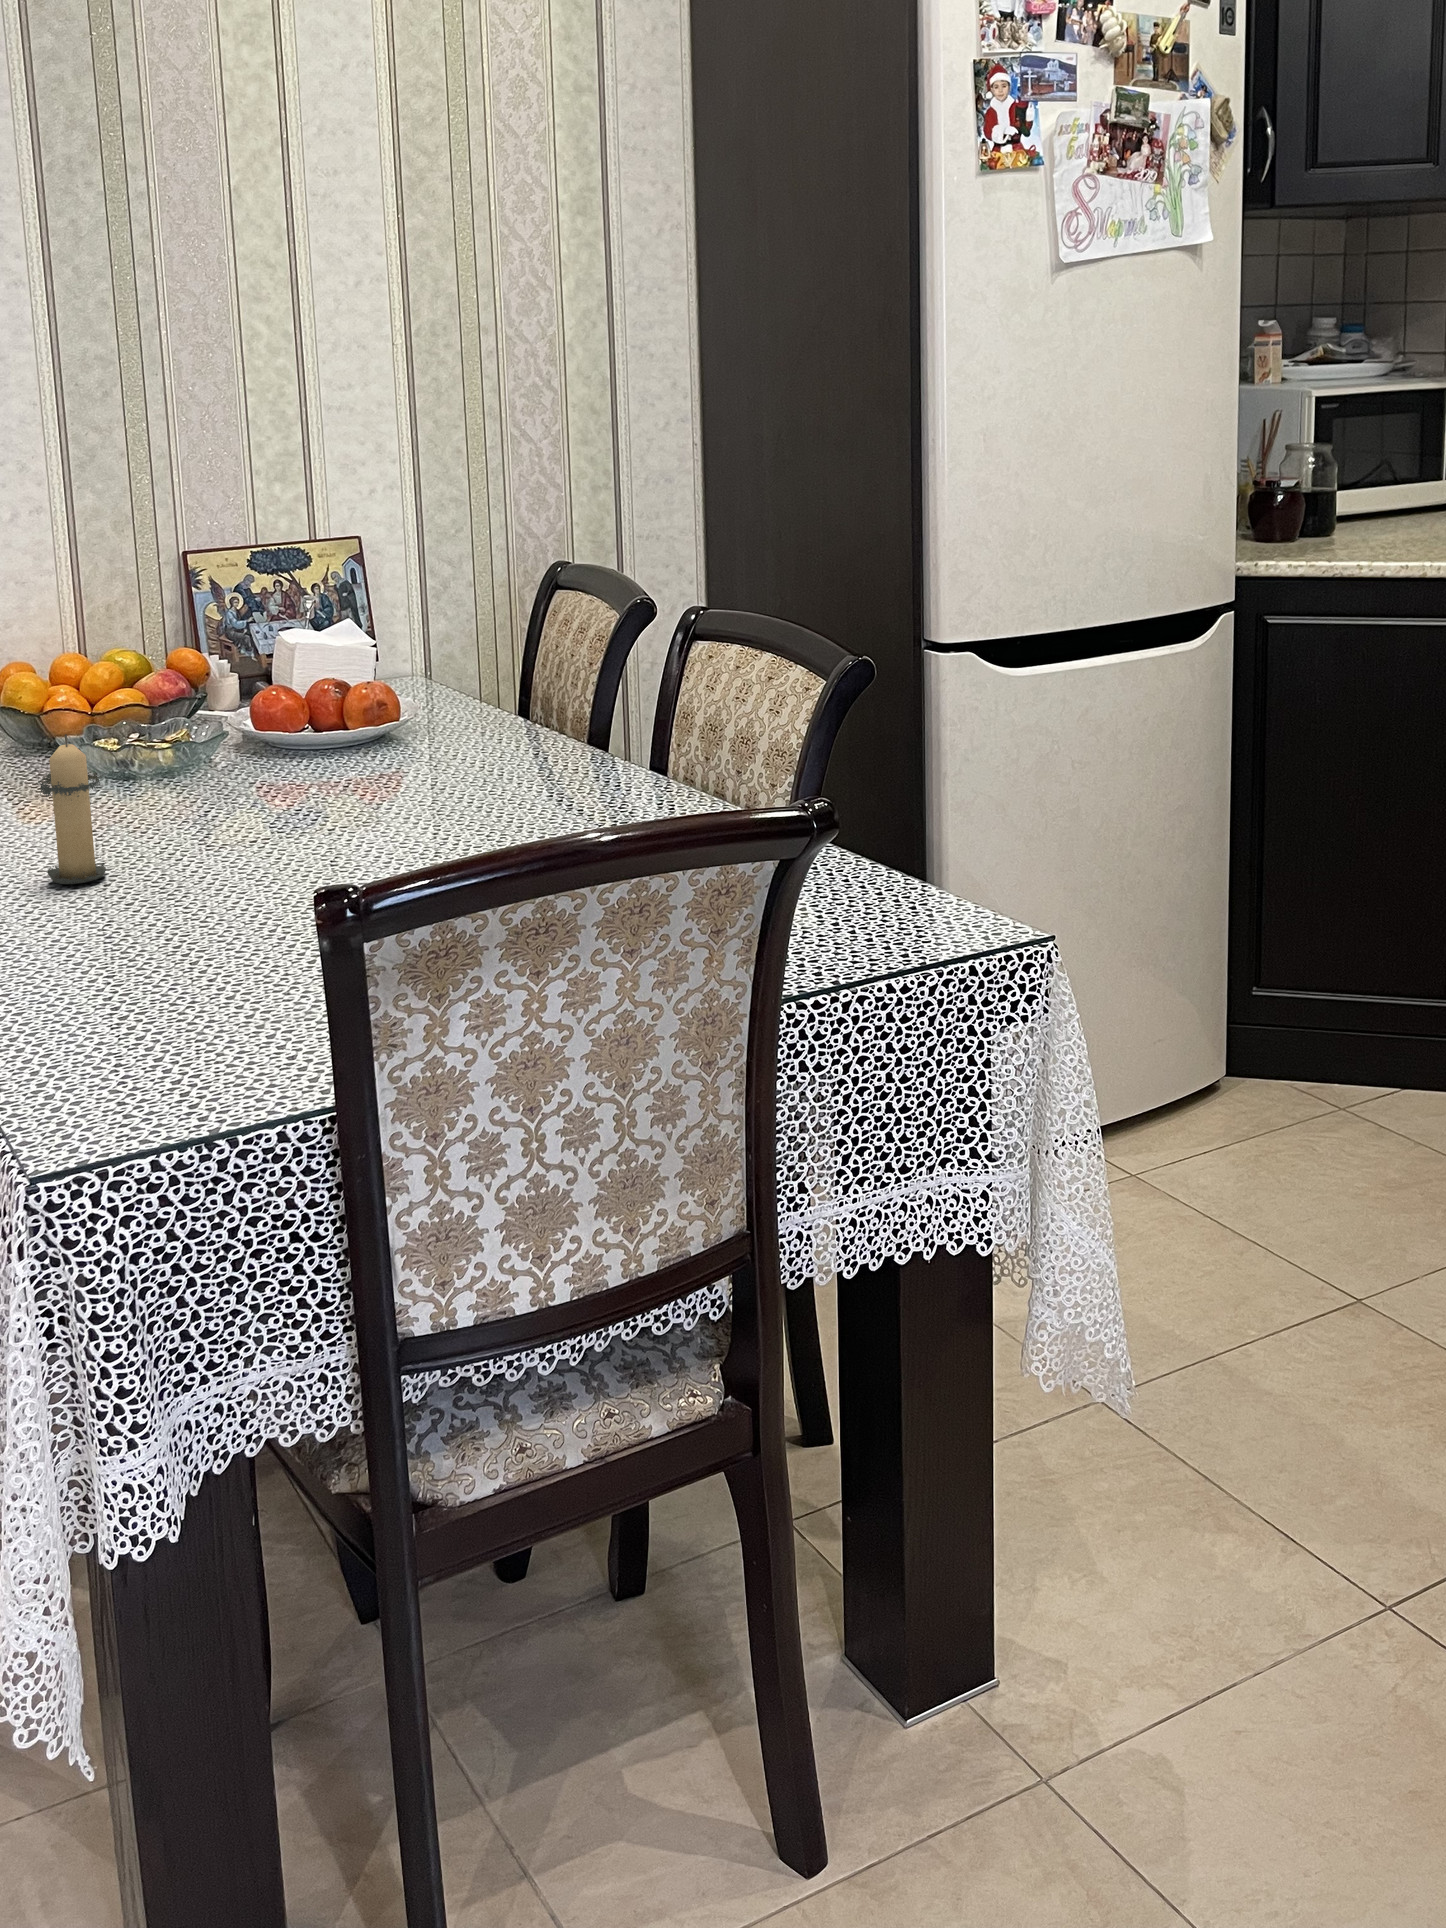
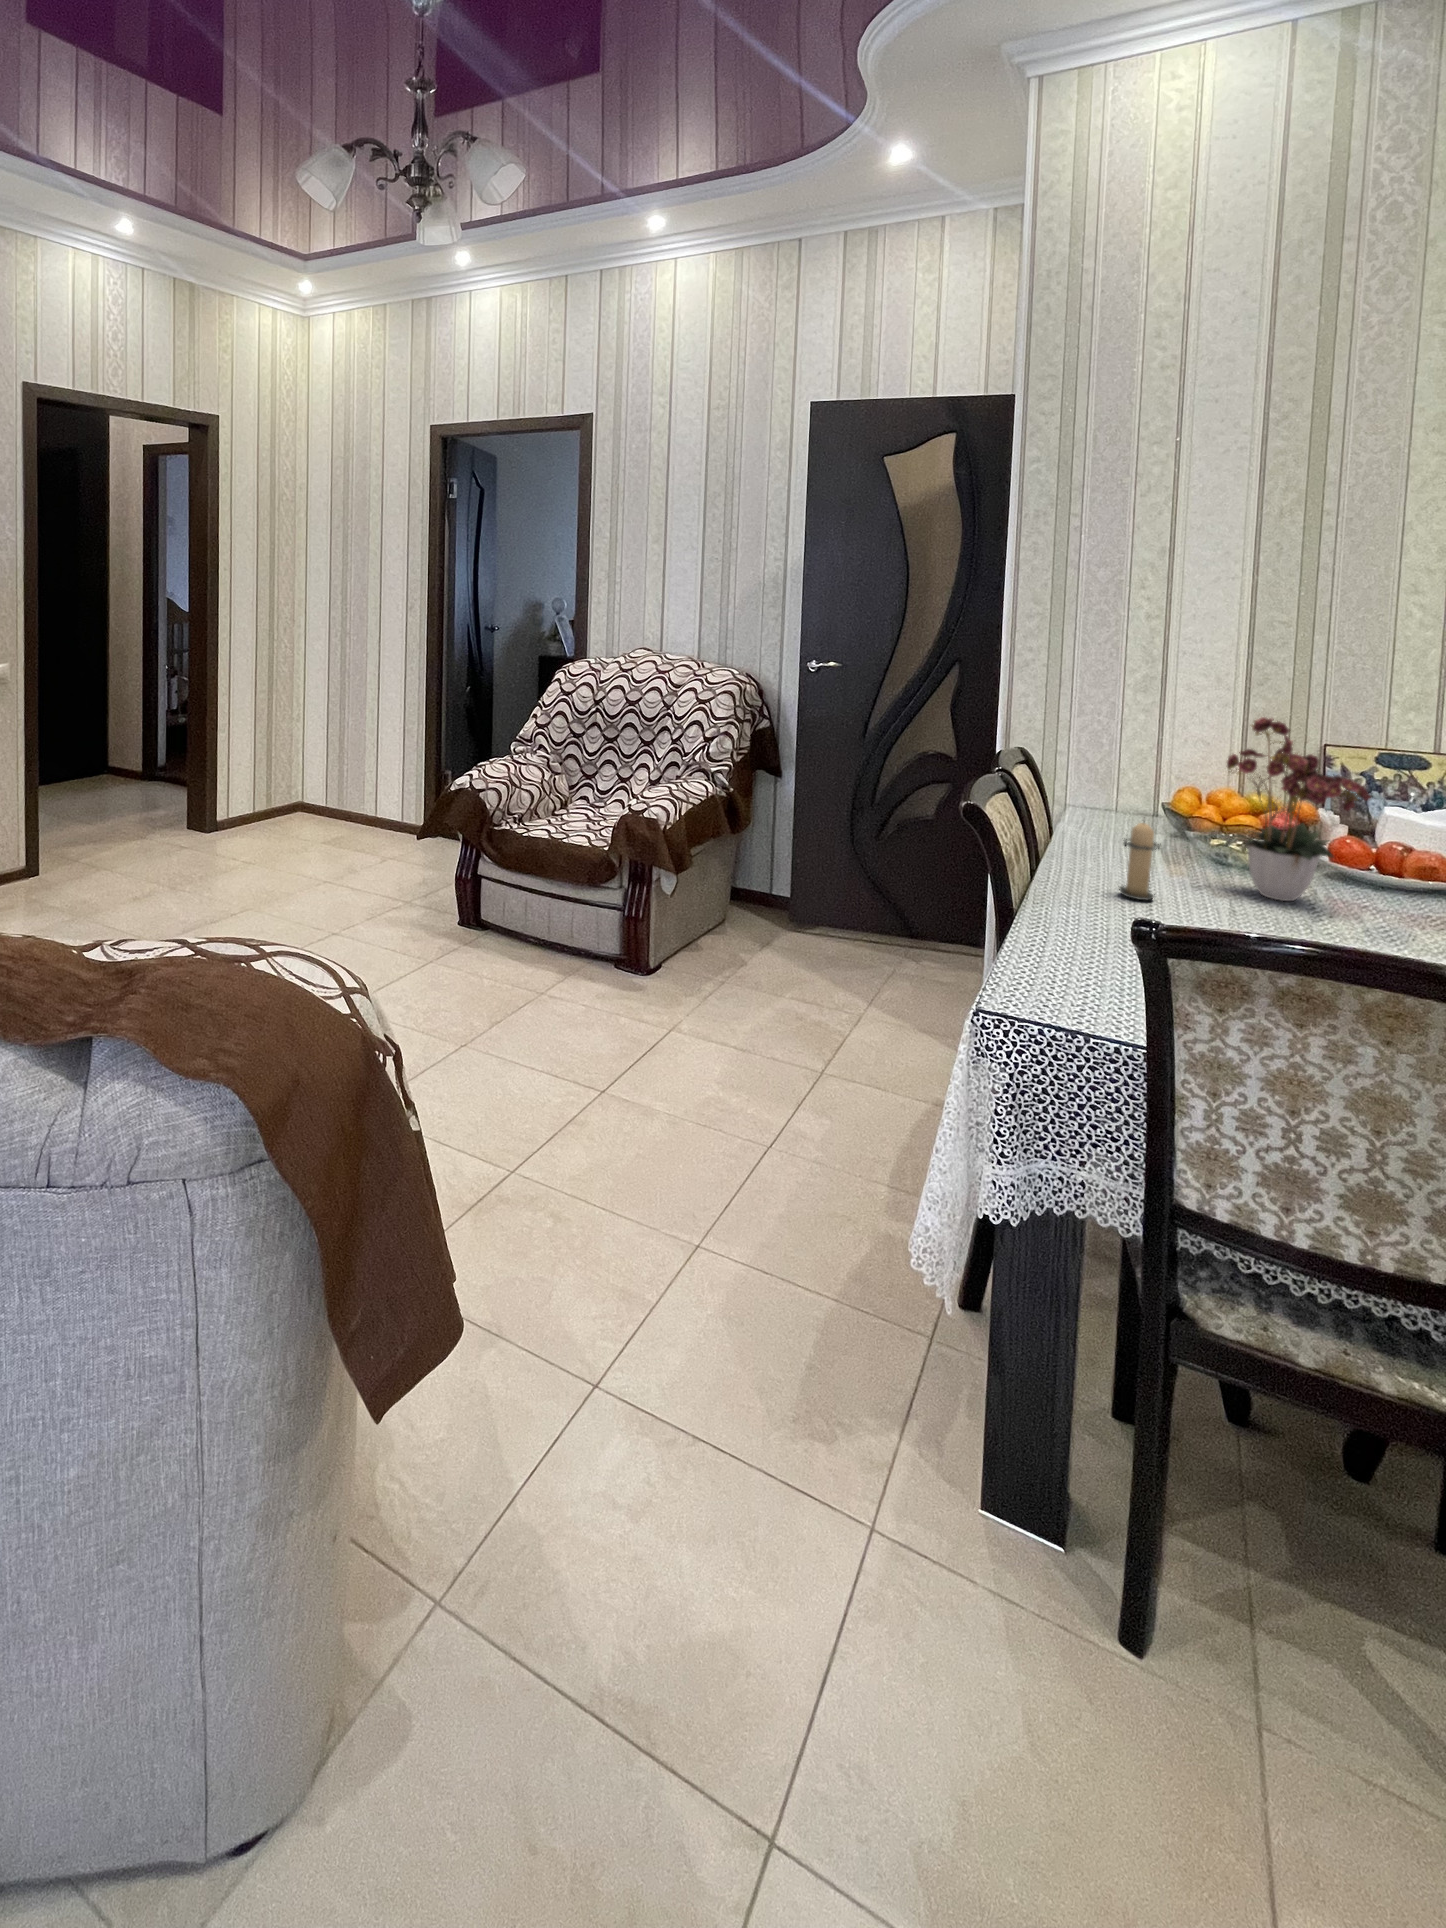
flower arrangement: none [125,503,349,813] -> present [1227,717,1371,901]

